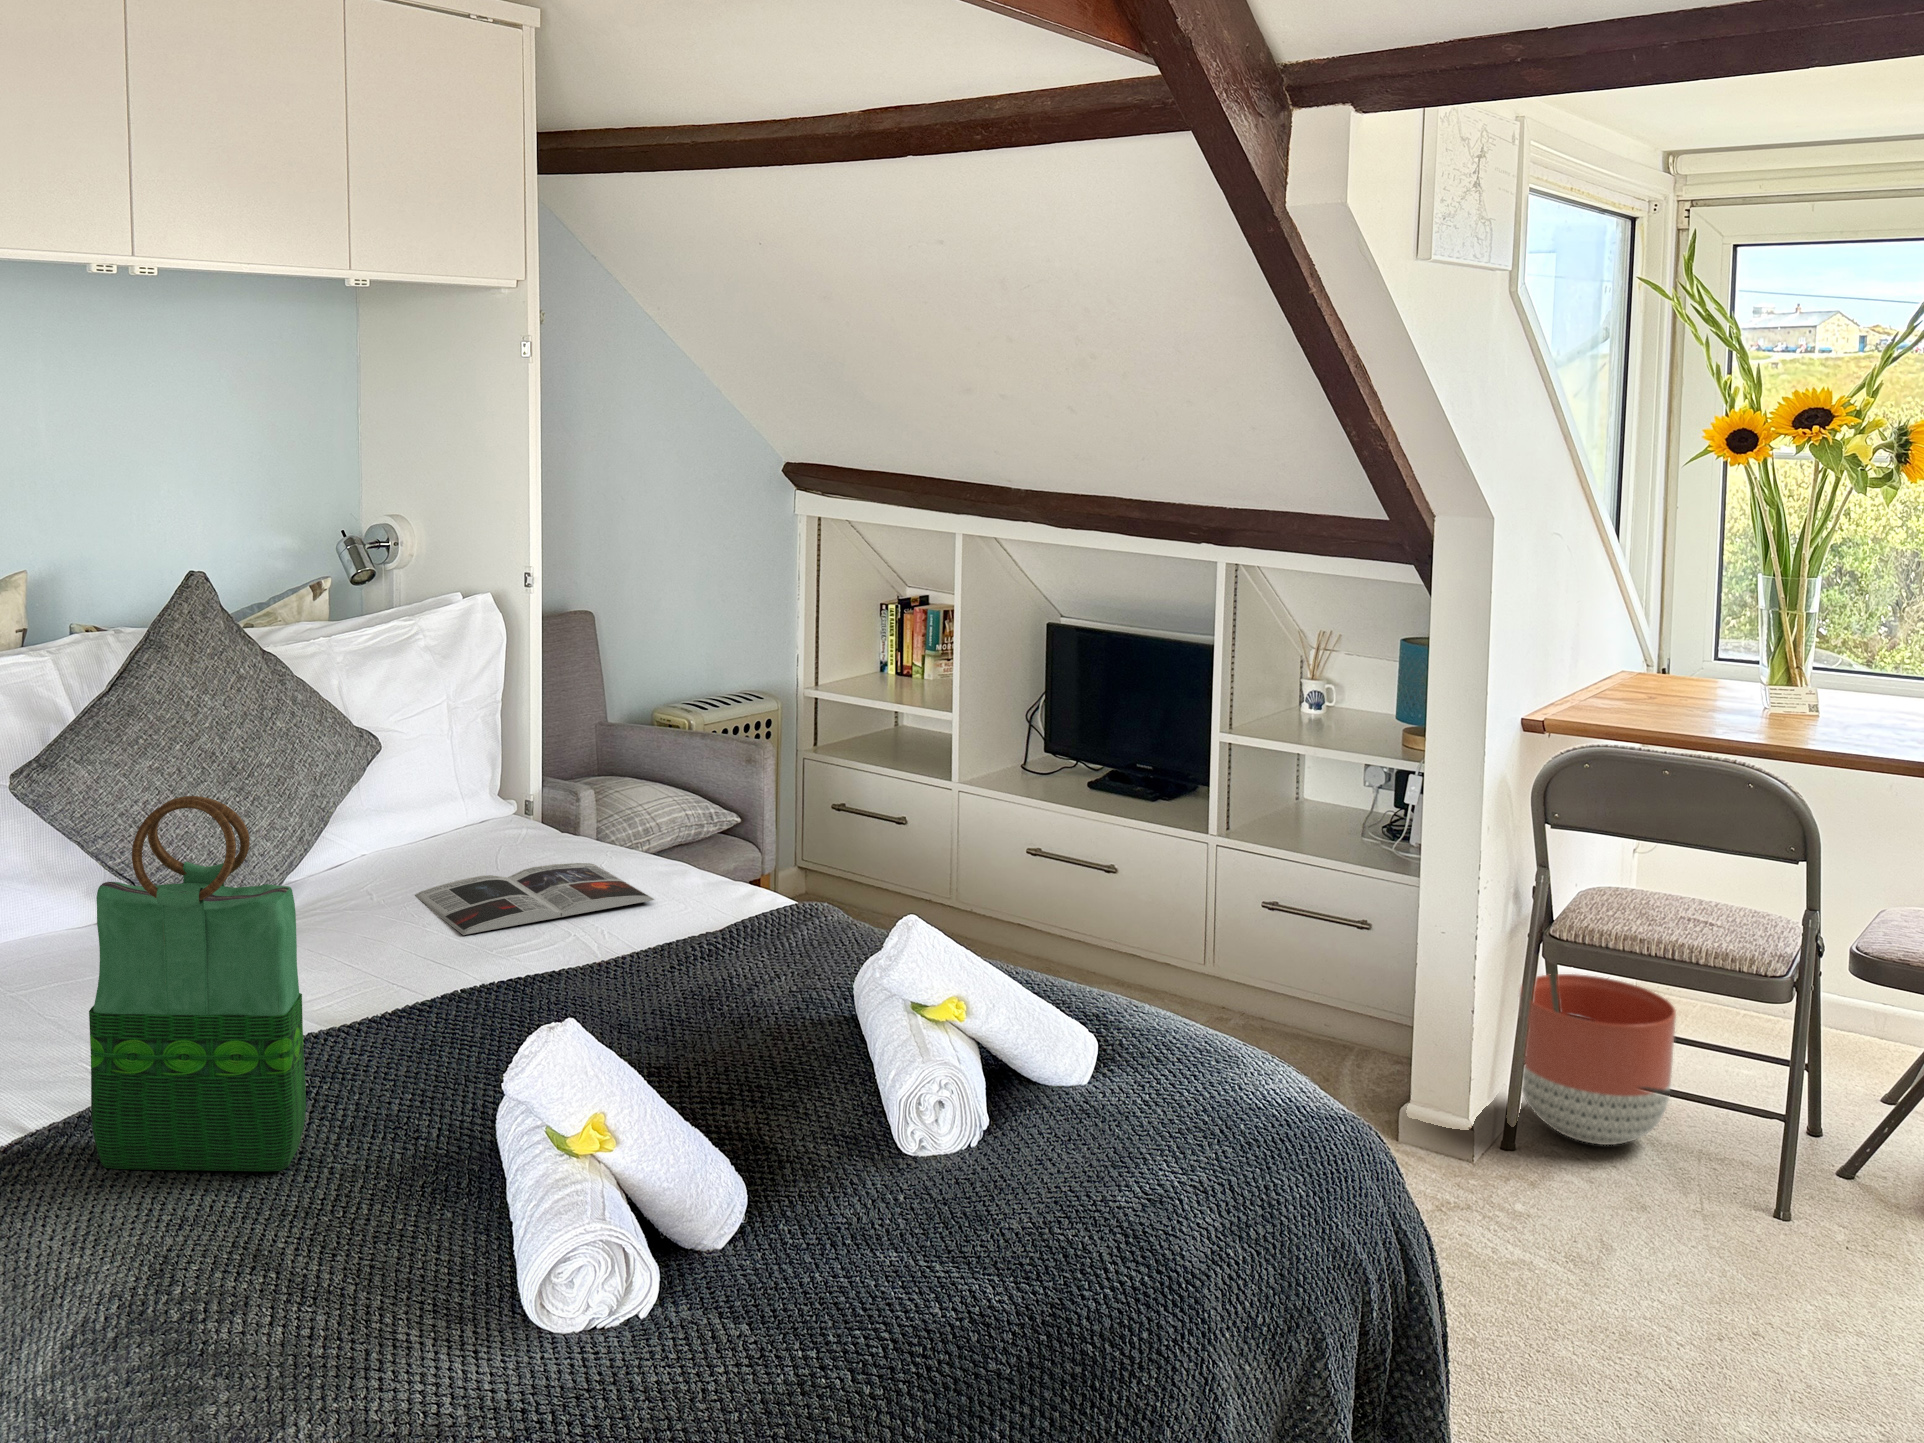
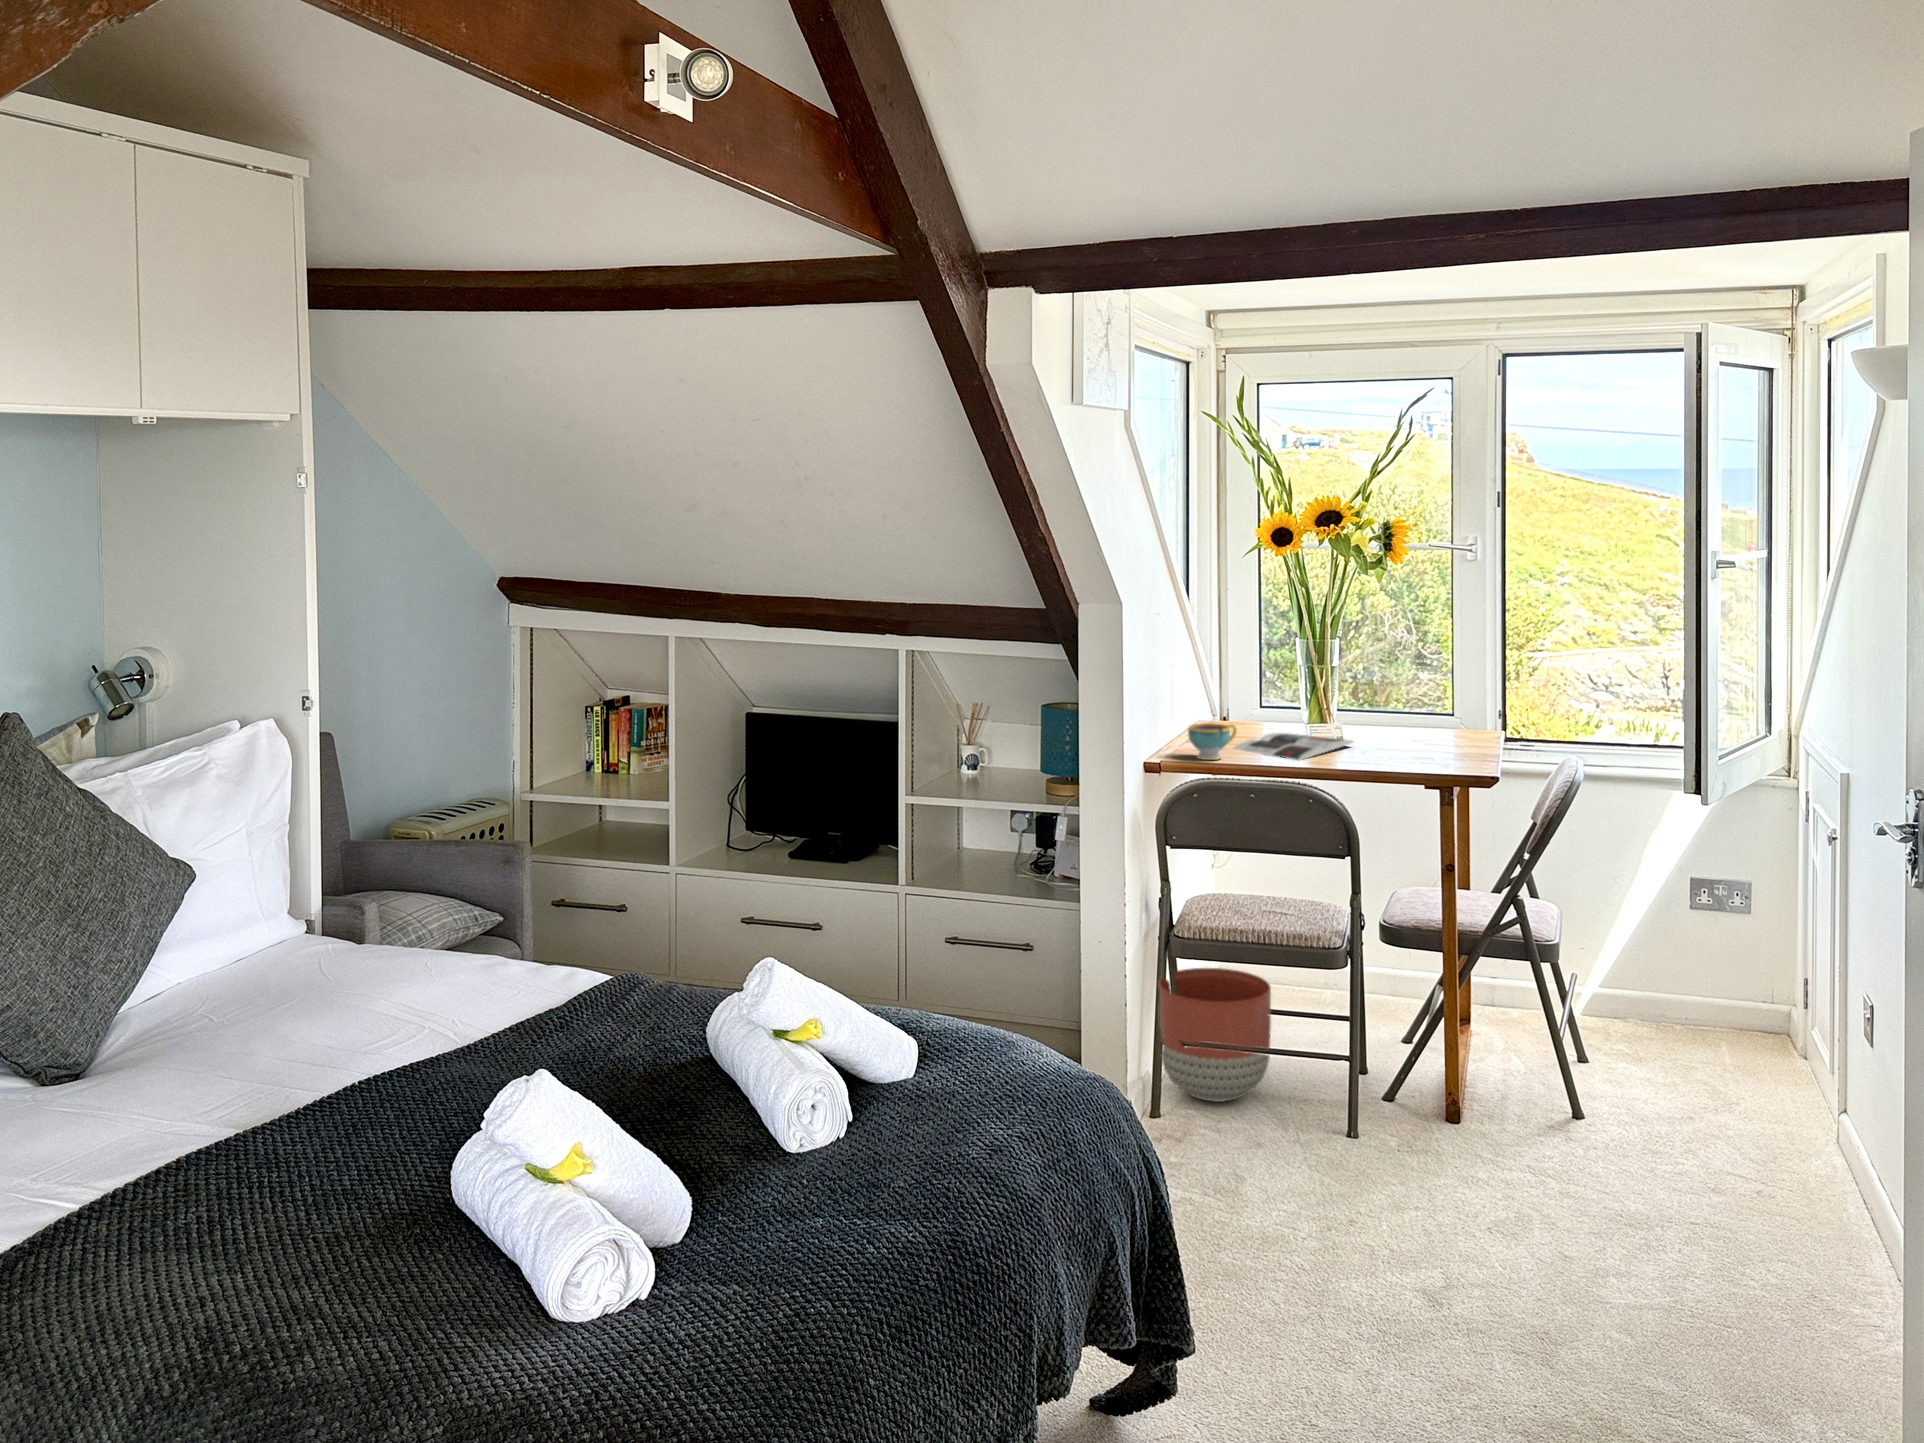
teacup: none [1585,673,1654,720] -> present [1188,723,1237,760]
tote bag: present [89,796,306,1171] -> none [73,908,279,1273]
magazine: present [415,863,654,935] -> present [1234,733,1353,760]

